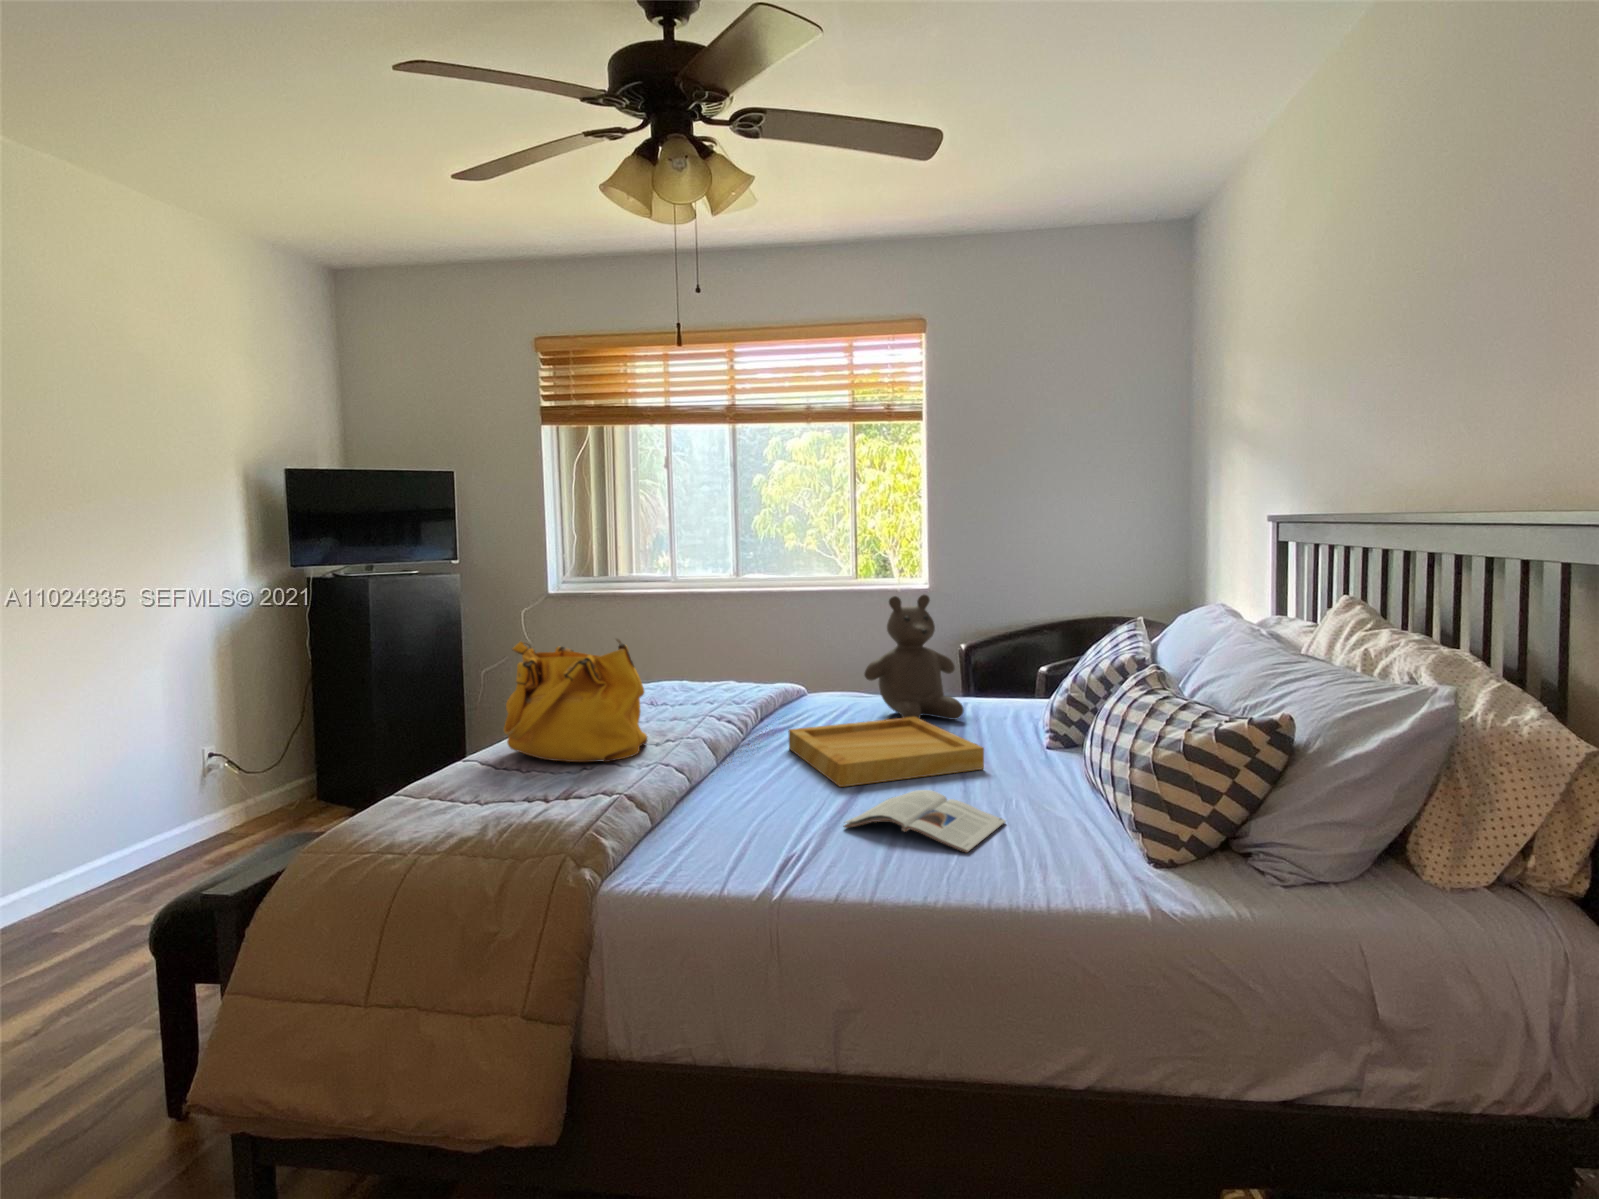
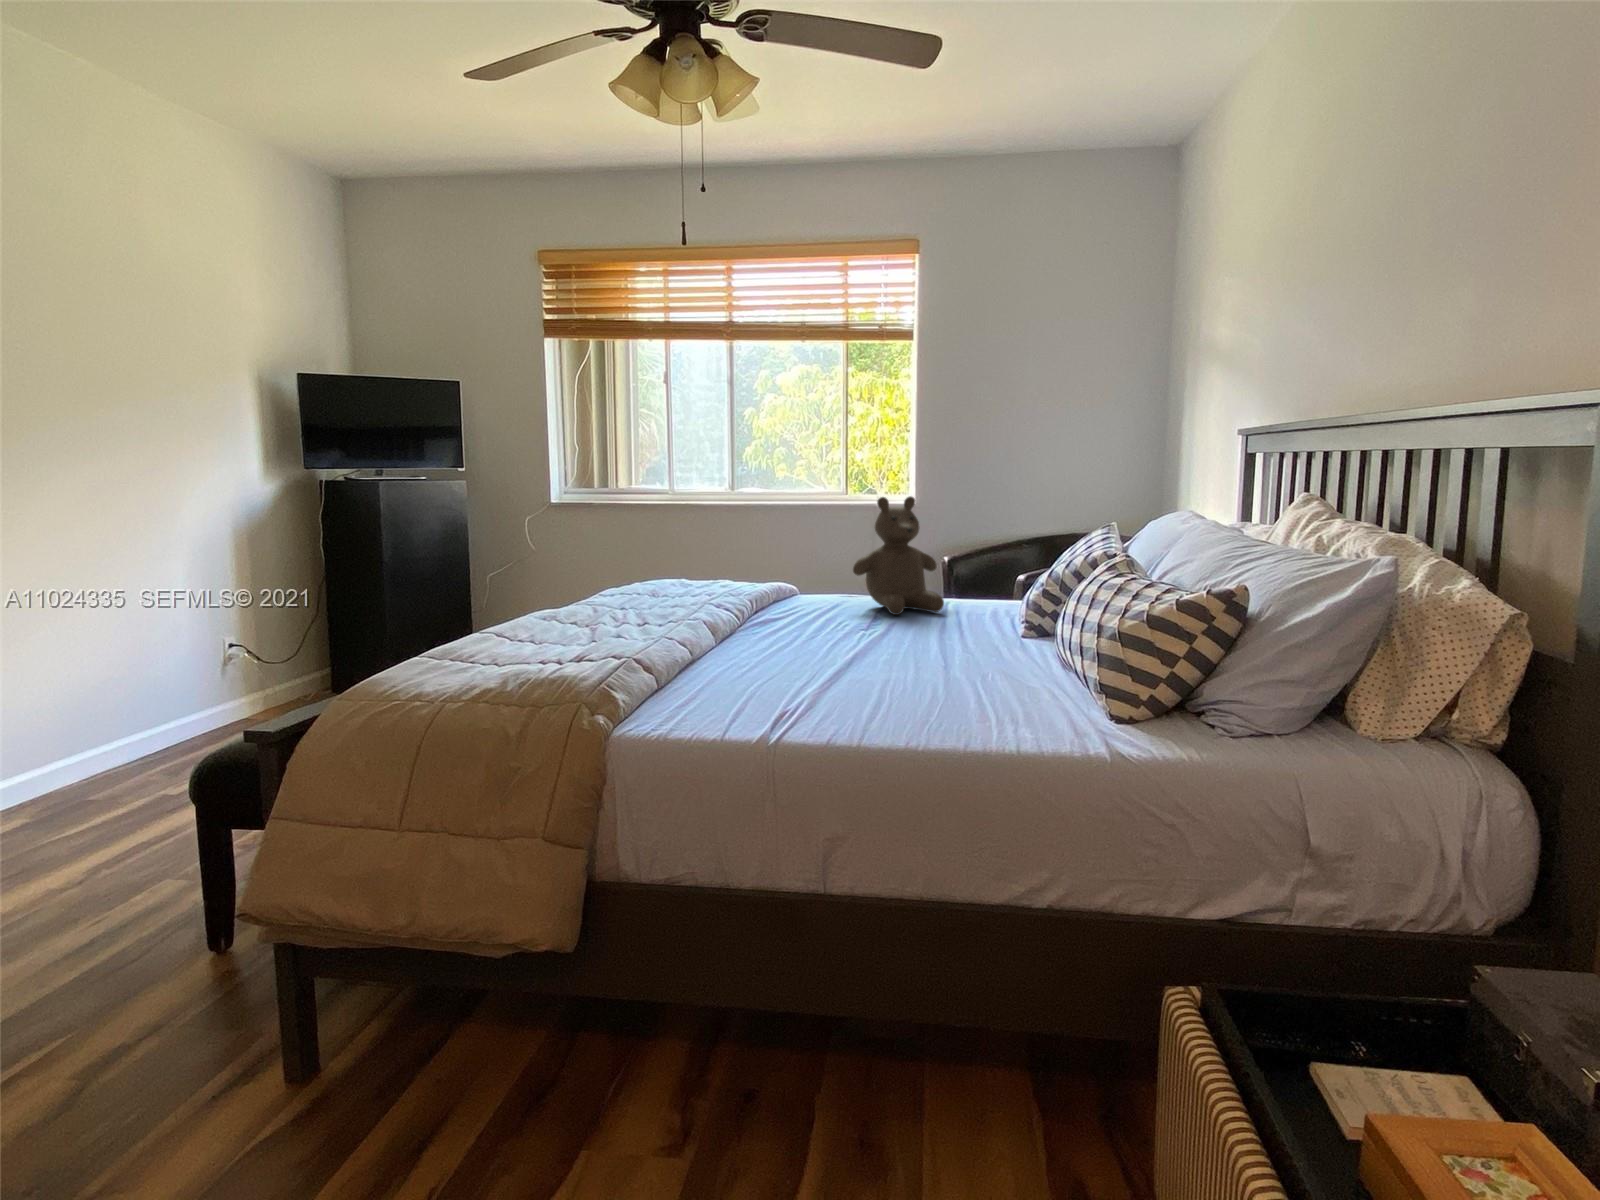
handbag: present [504,638,648,762] -> none [518,522,652,636]
tray: present [788,717,984,787] -> none [782,606,963,661]
magazine: present [843,790,1006,853] -> none [834,661,983,710]

